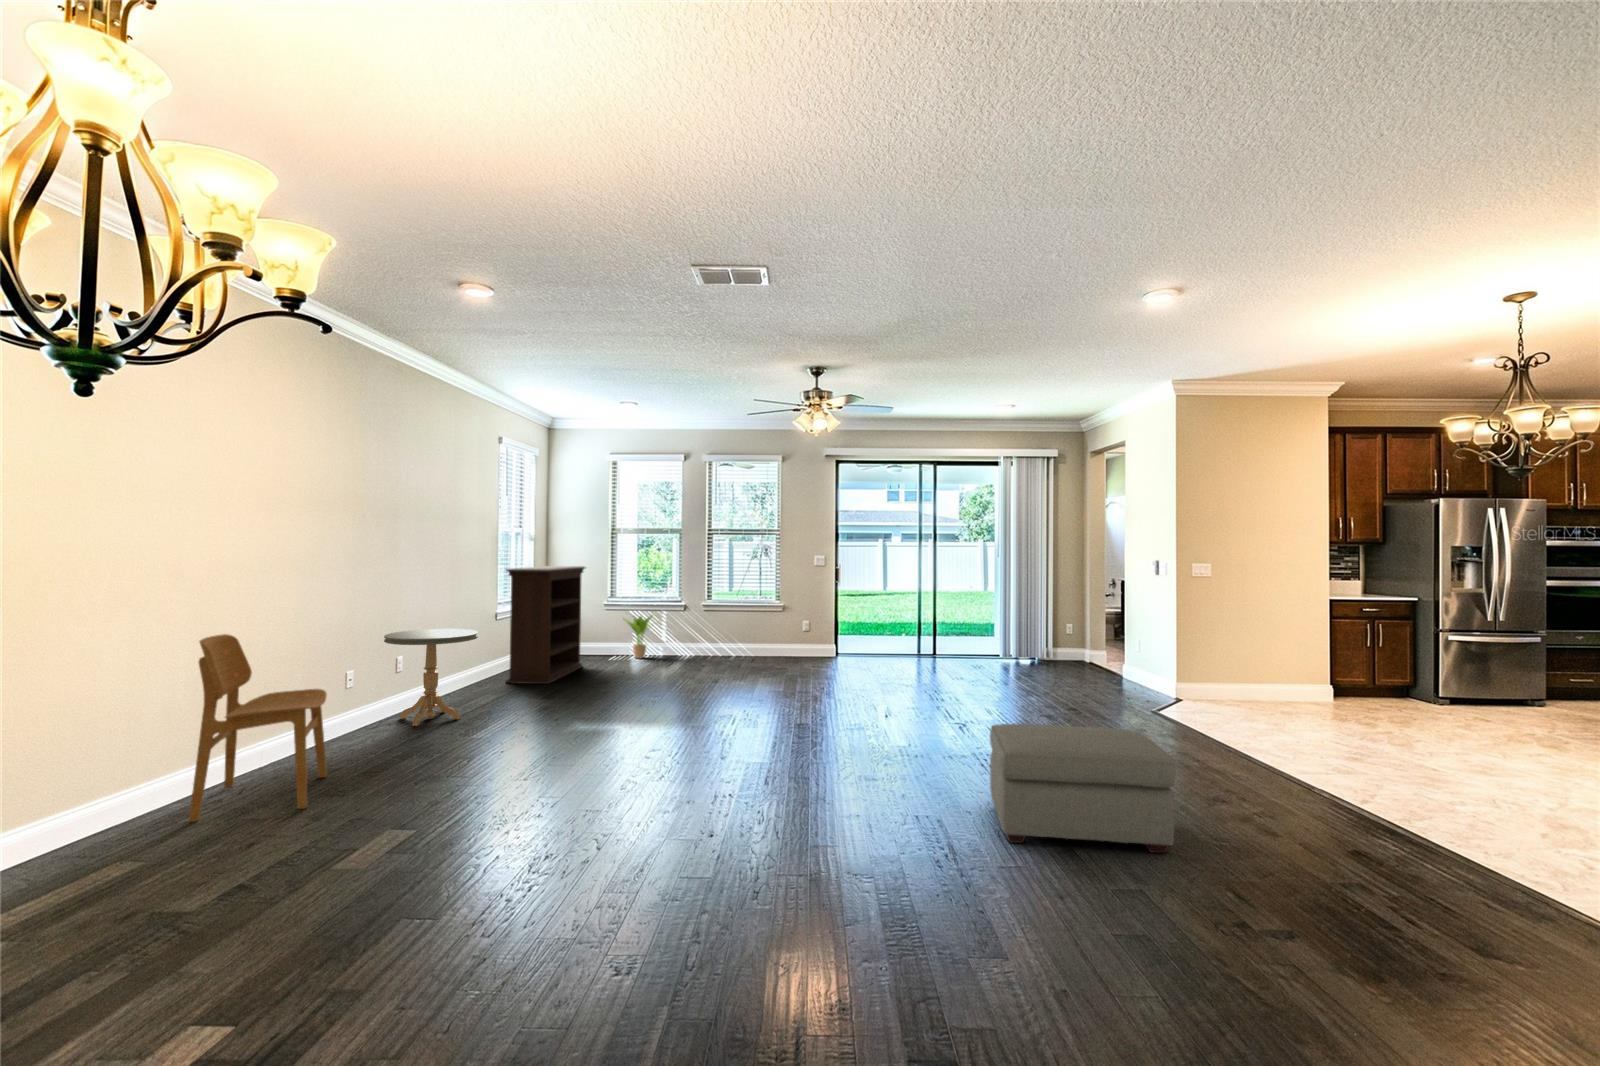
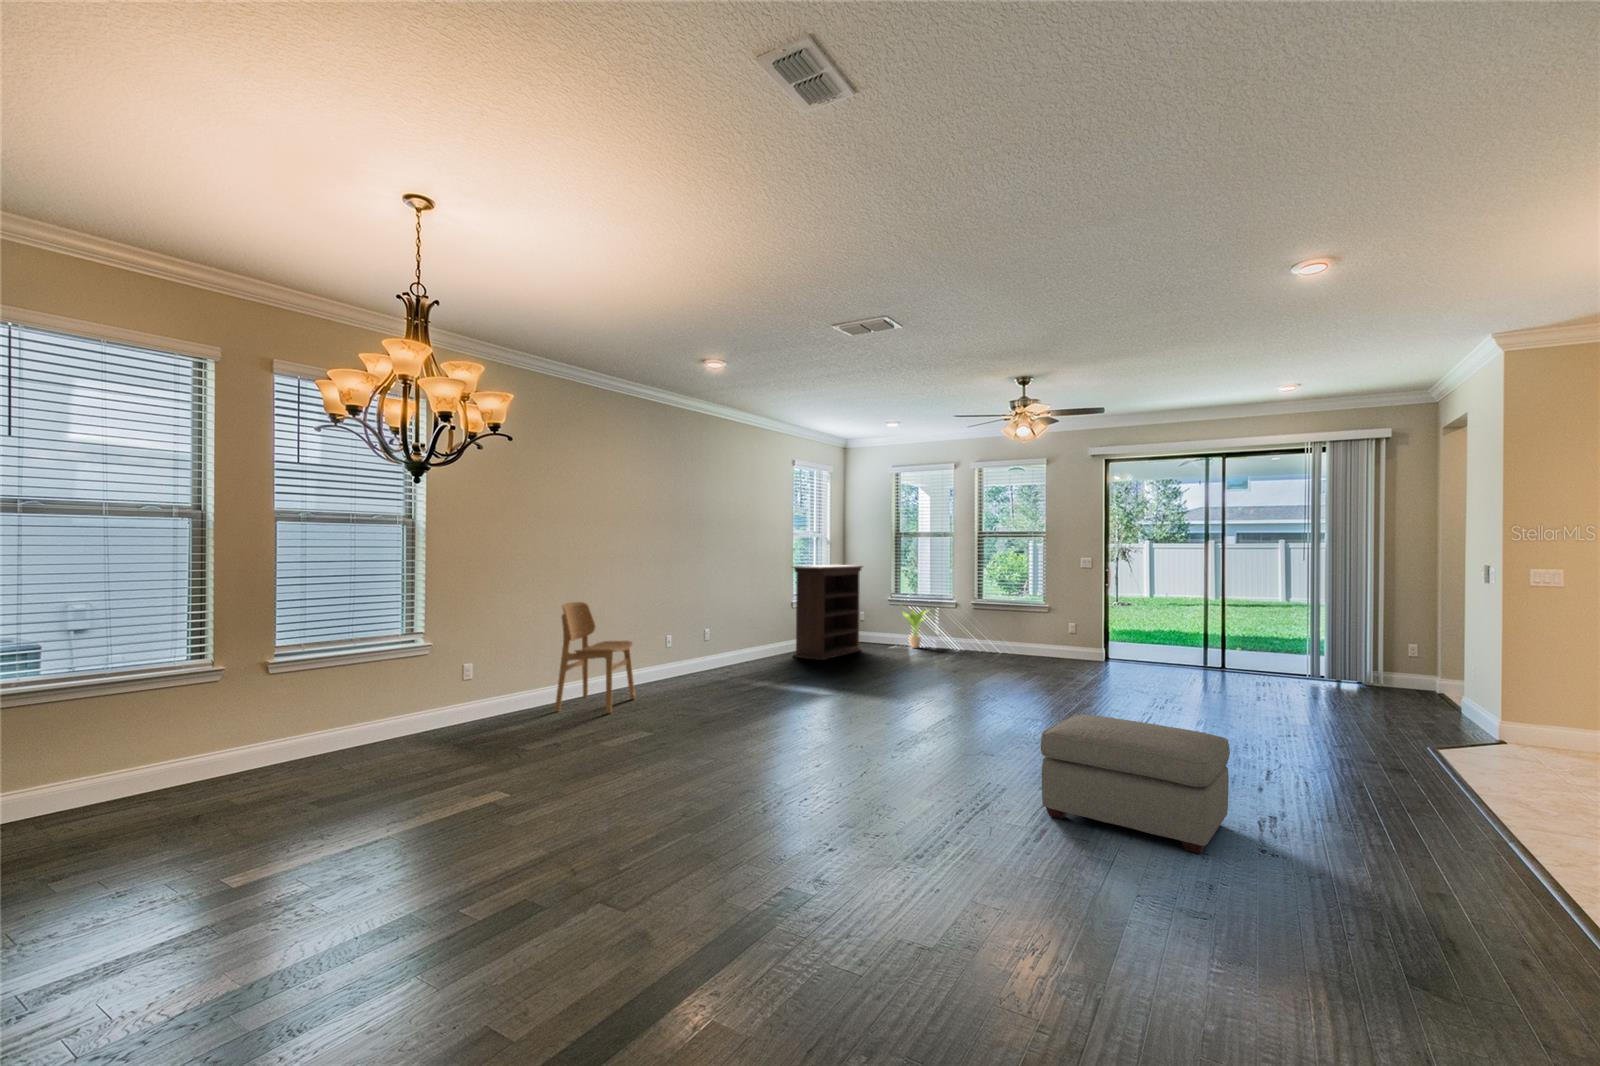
side table: present [384,629,478,726] -> none [691,609,753,678]

